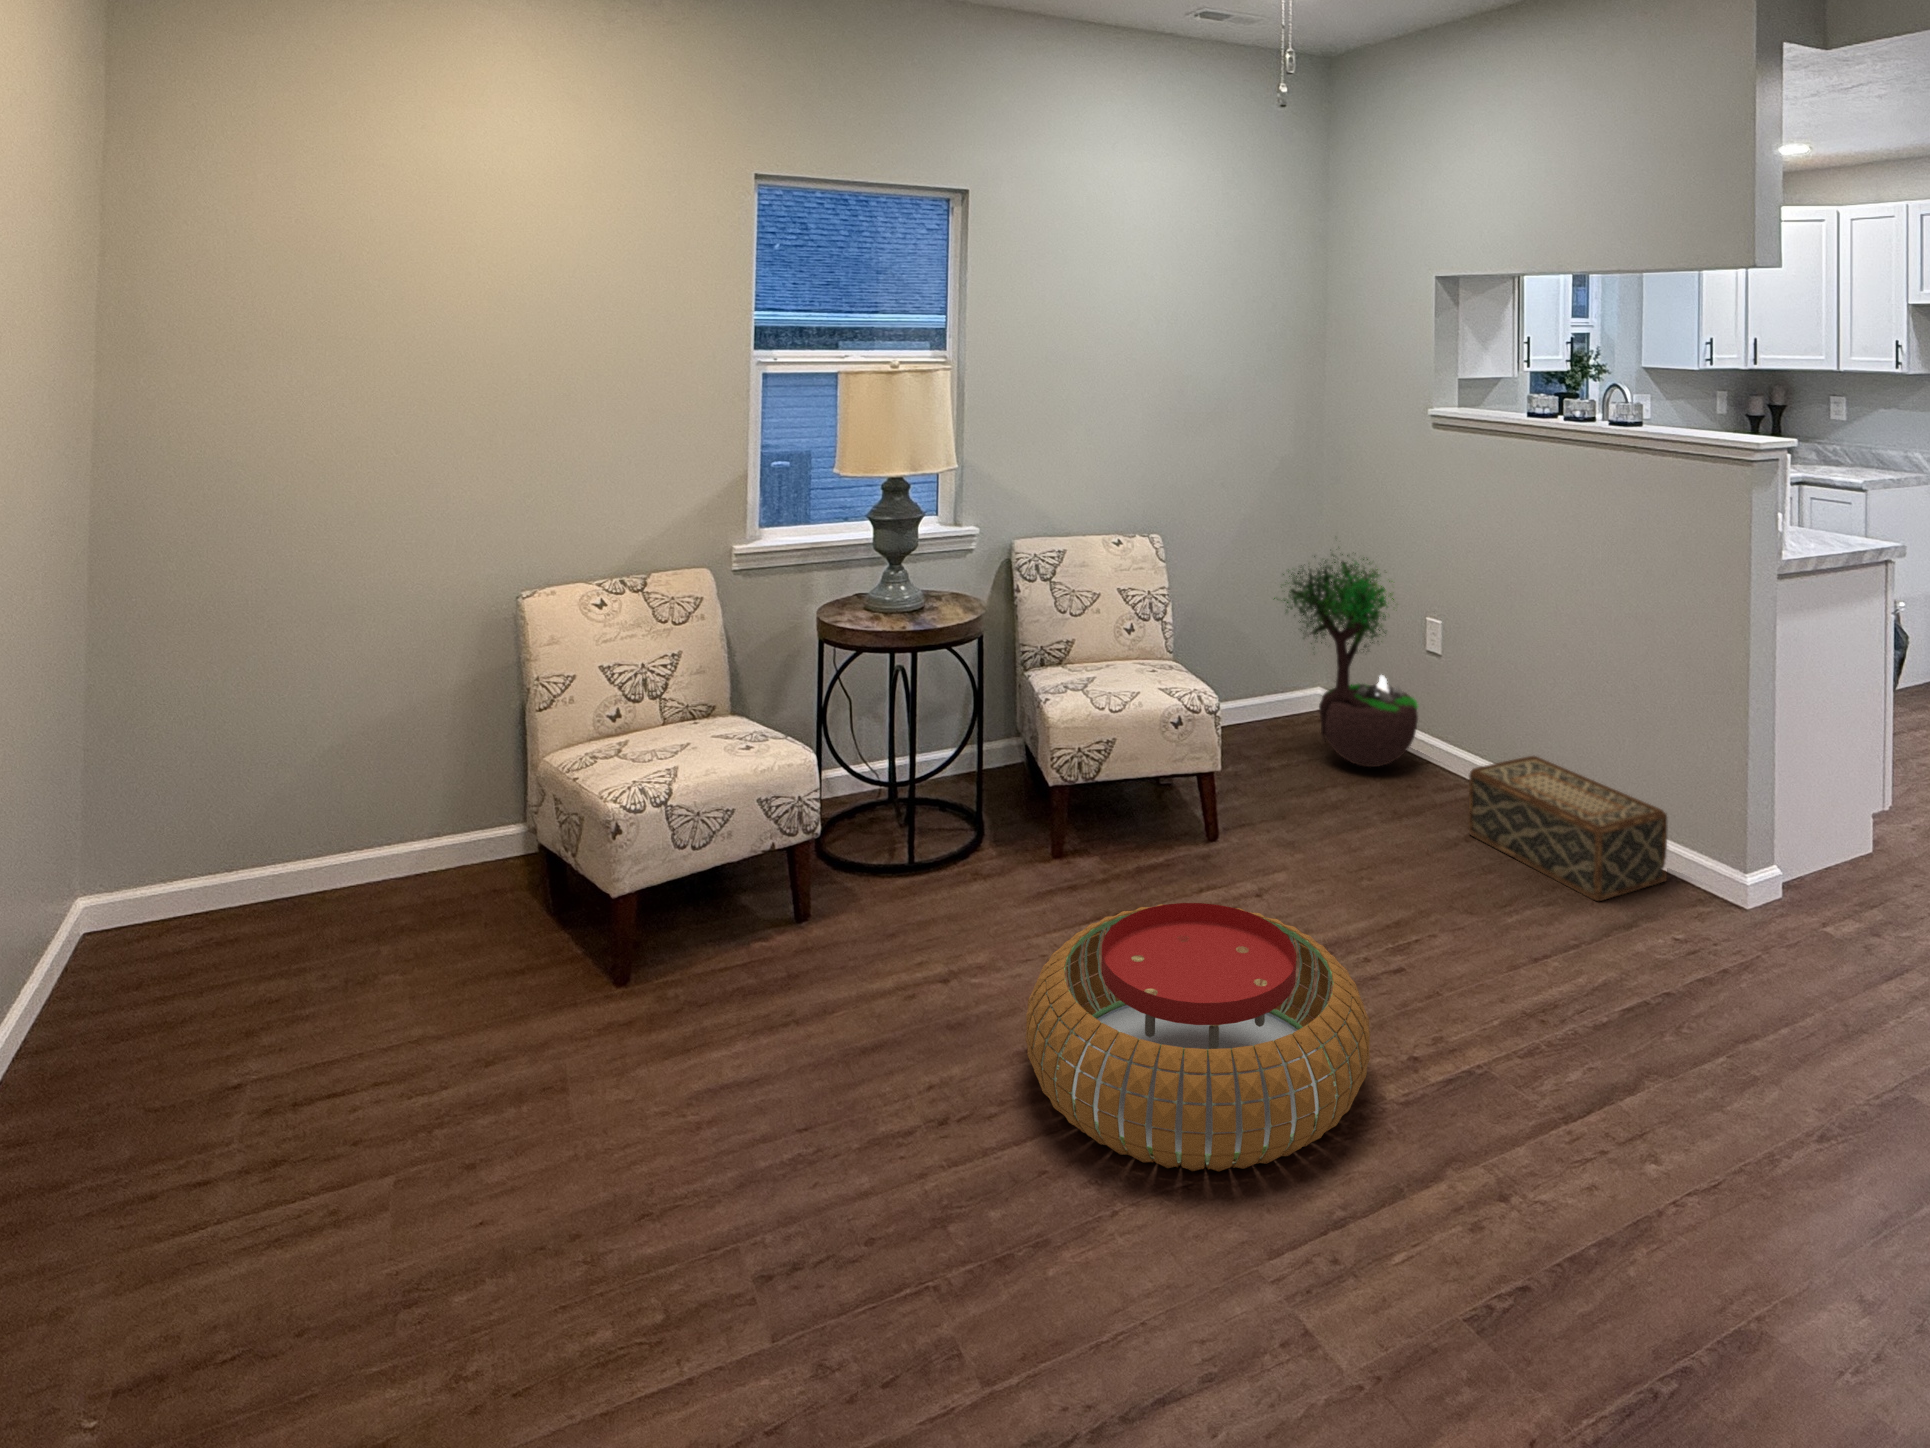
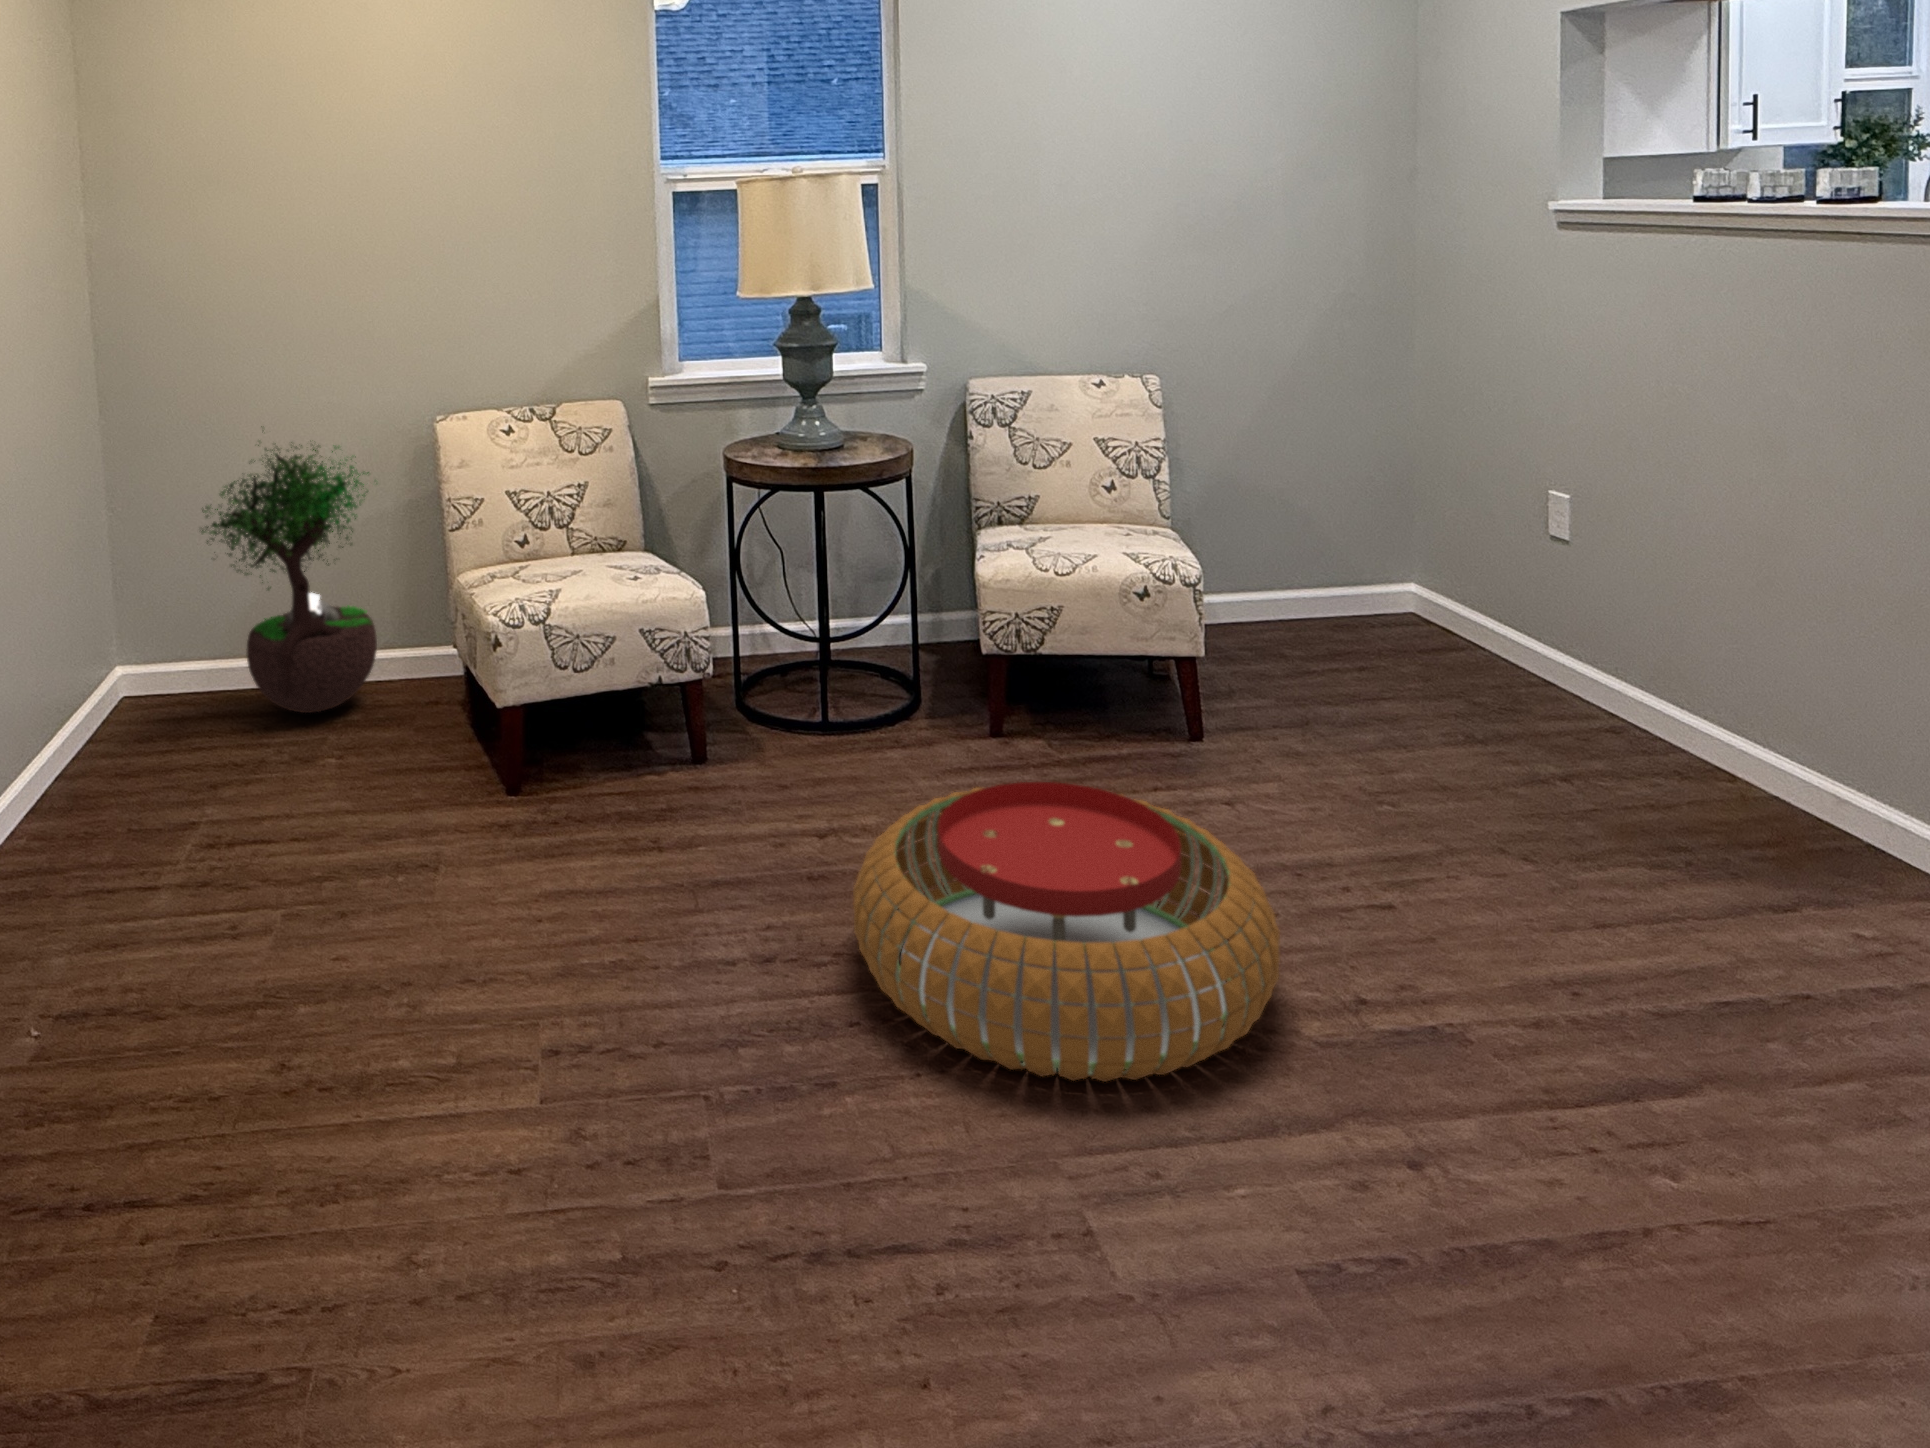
potted tree: present [1274,547,1418,767] -> present [201,426,377,713]
woven basket: present [1468,756,1667,901] -> none [1571,678,1893,878]

